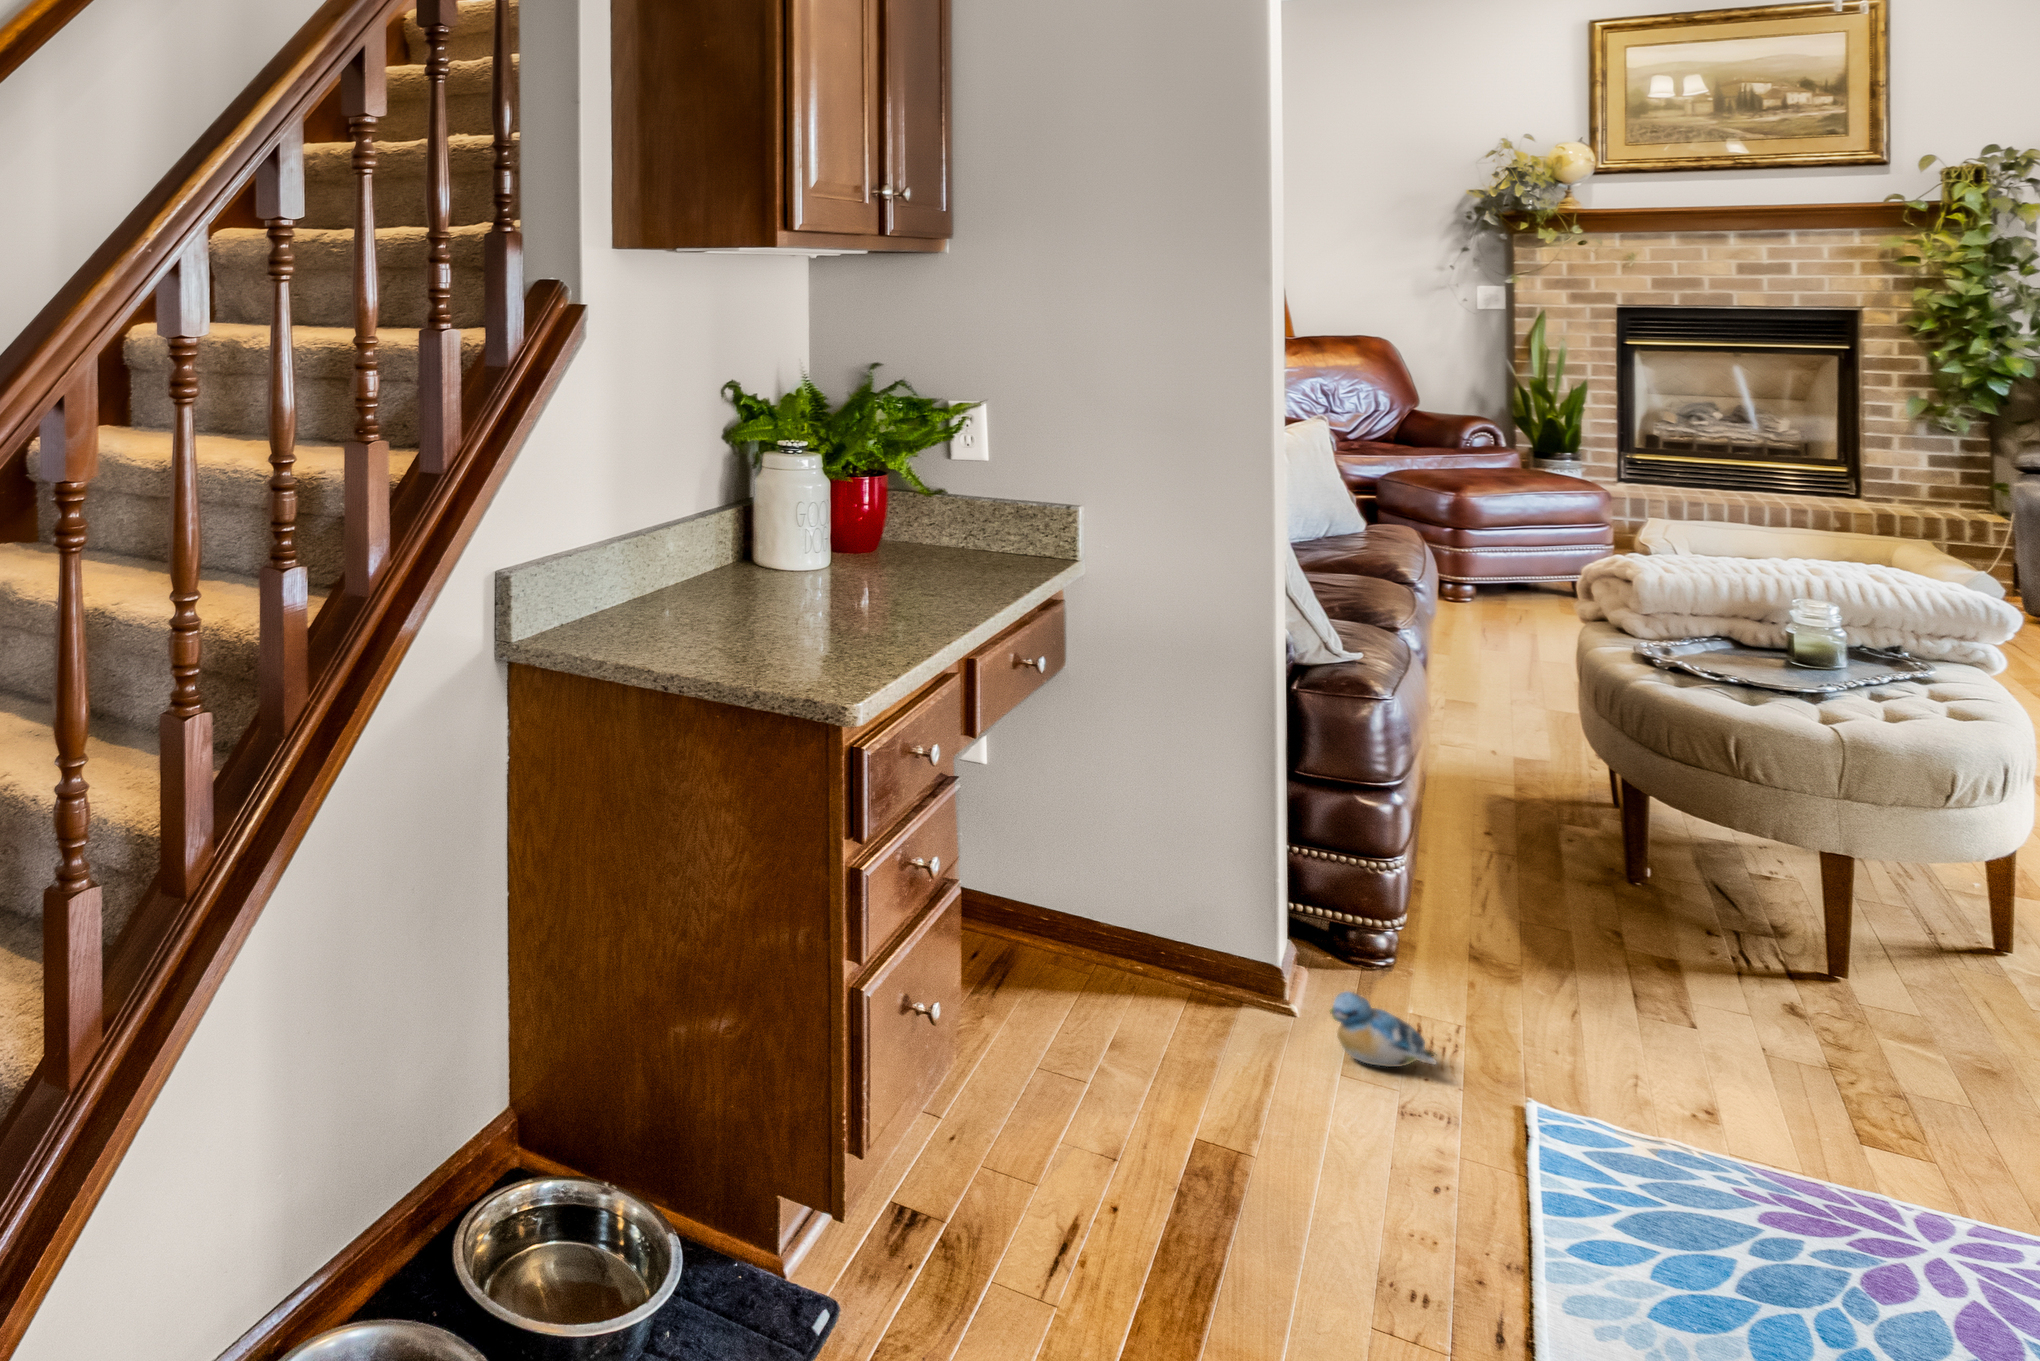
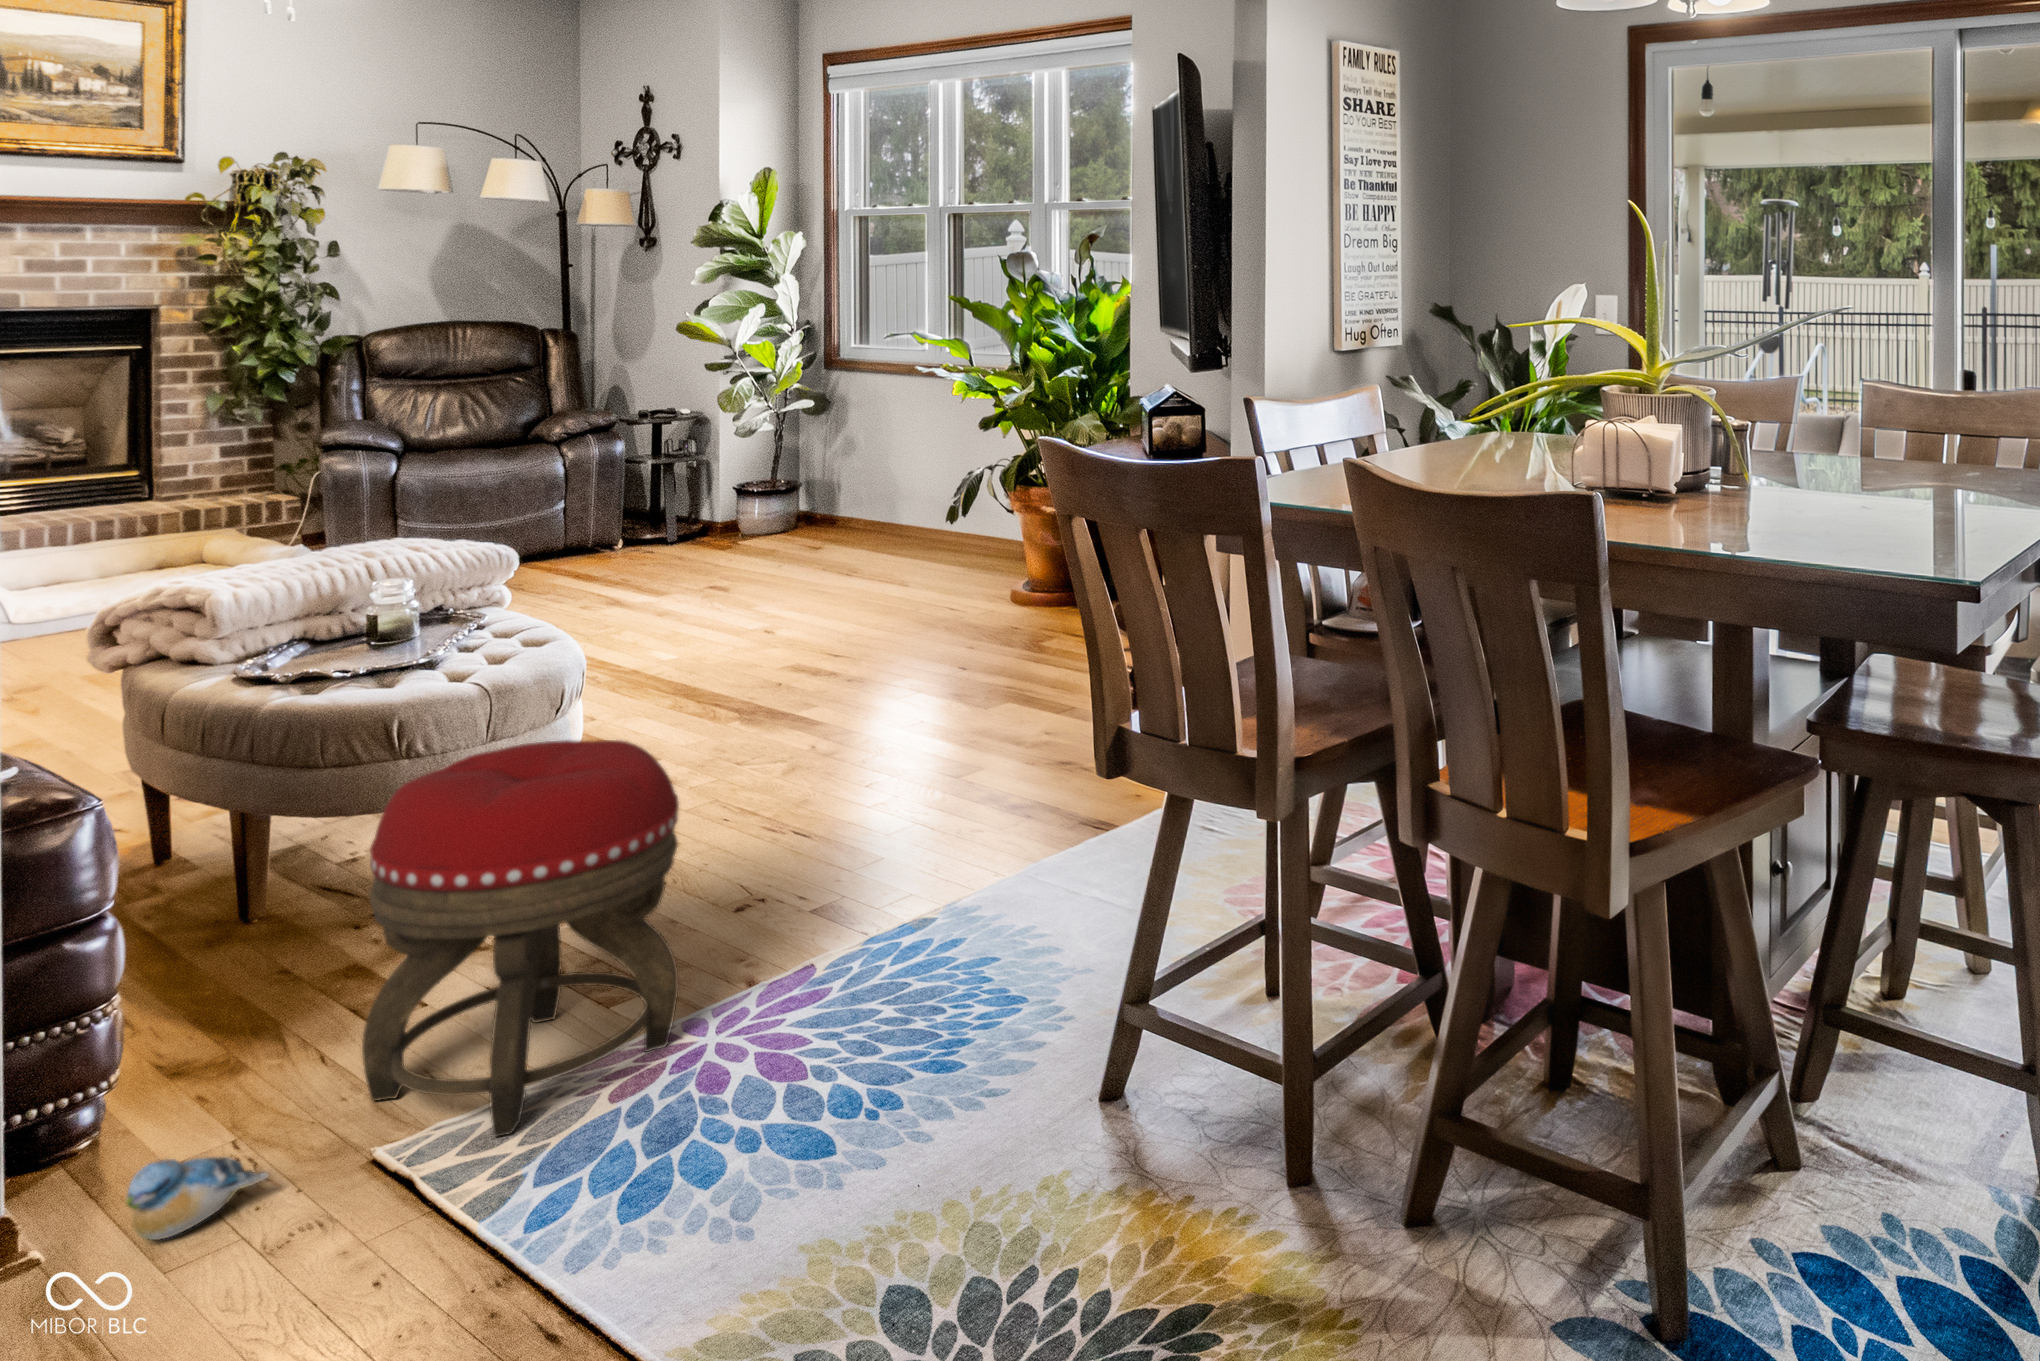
footstool: none [1553,769,1918,1217] -> present [362,740,679,1137]

